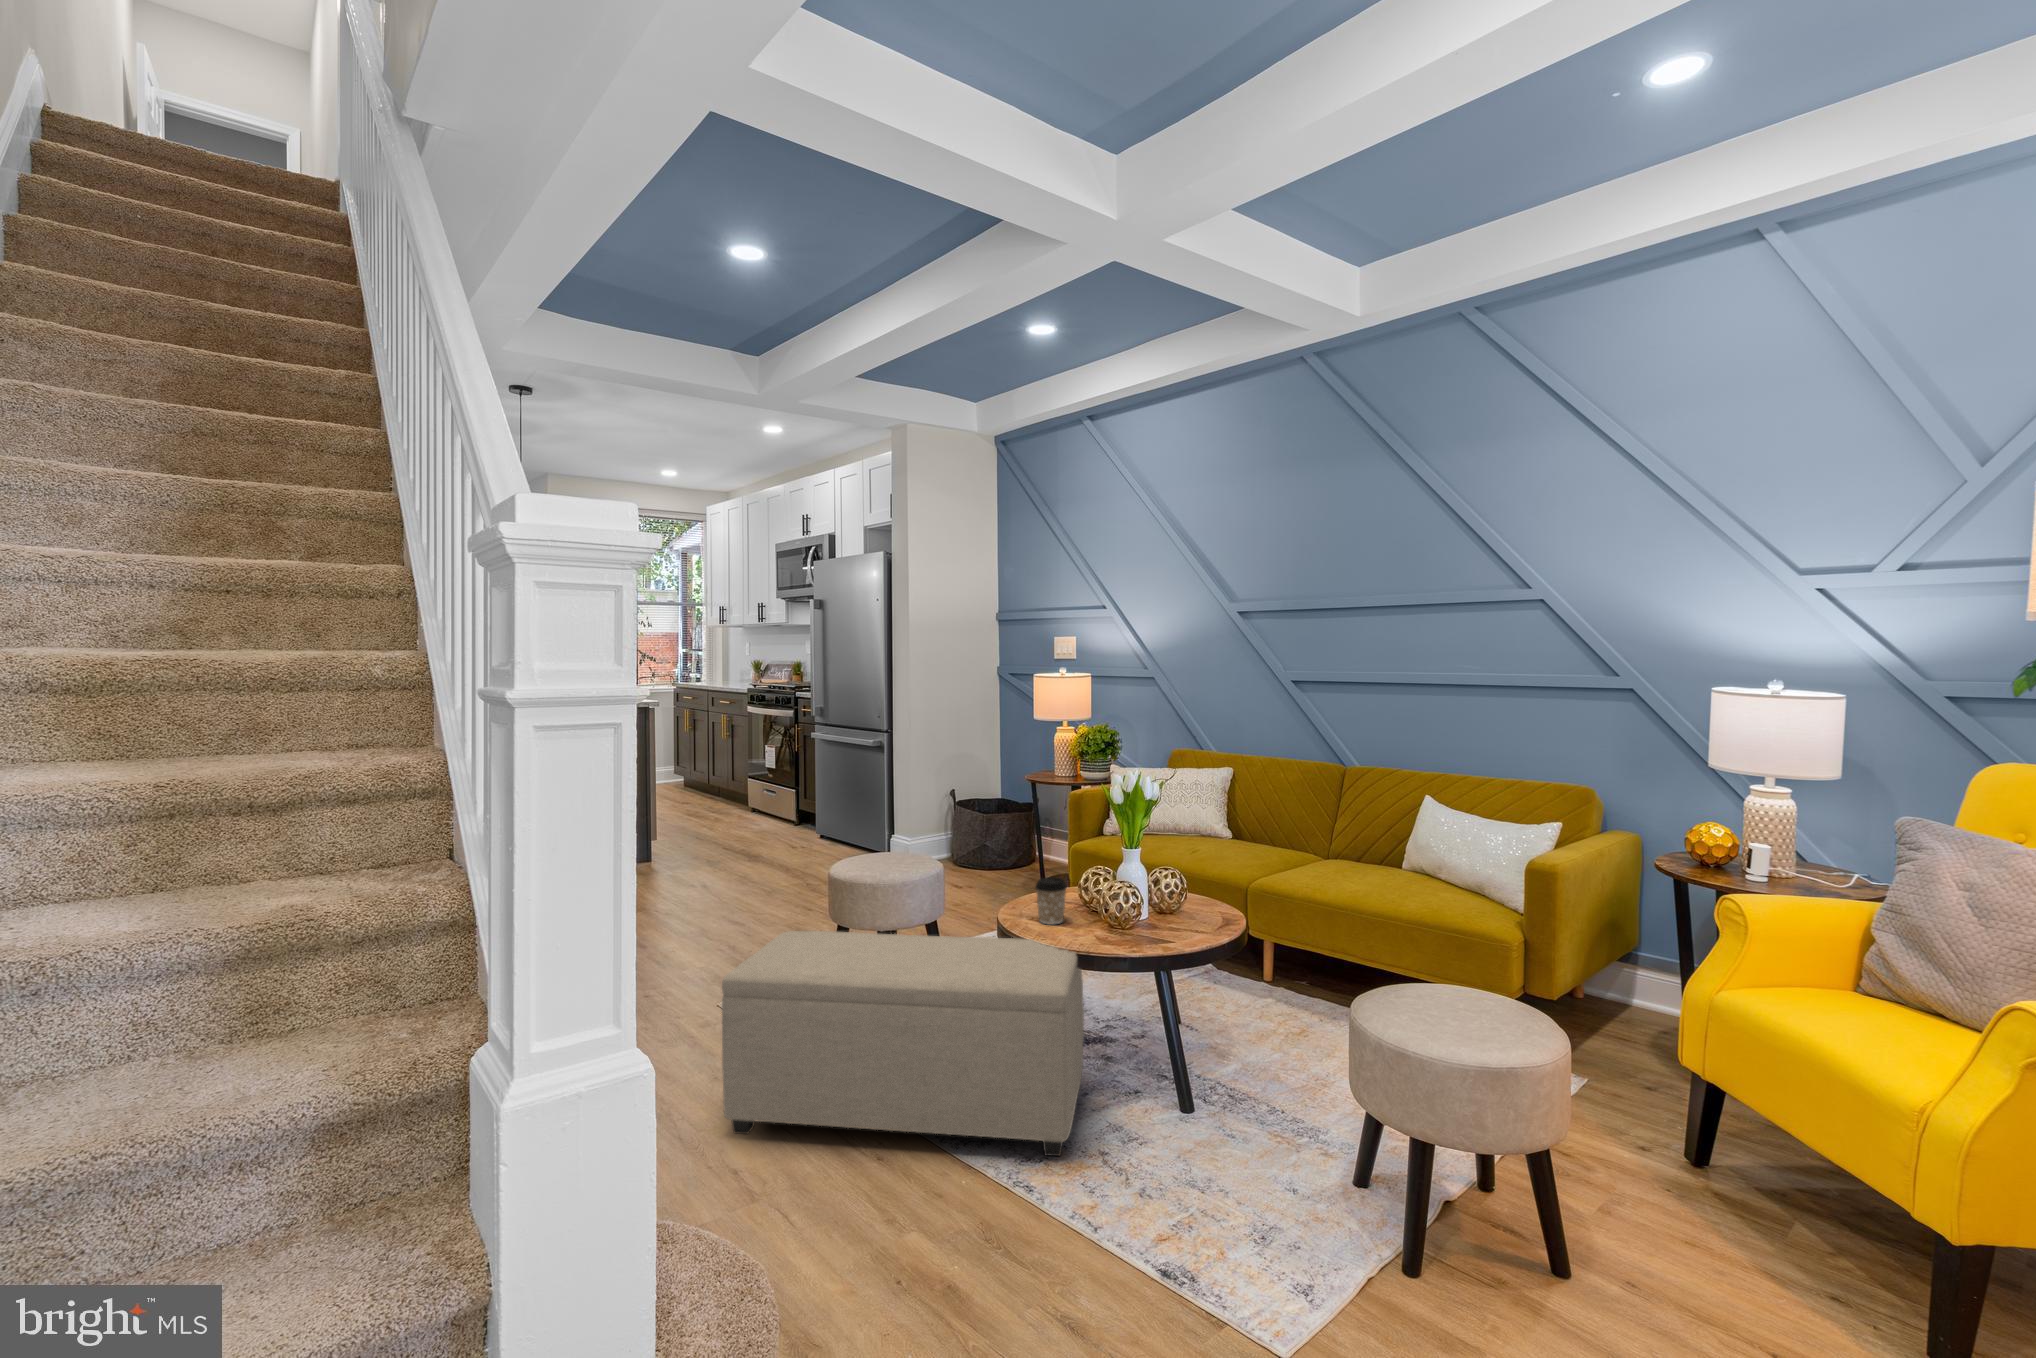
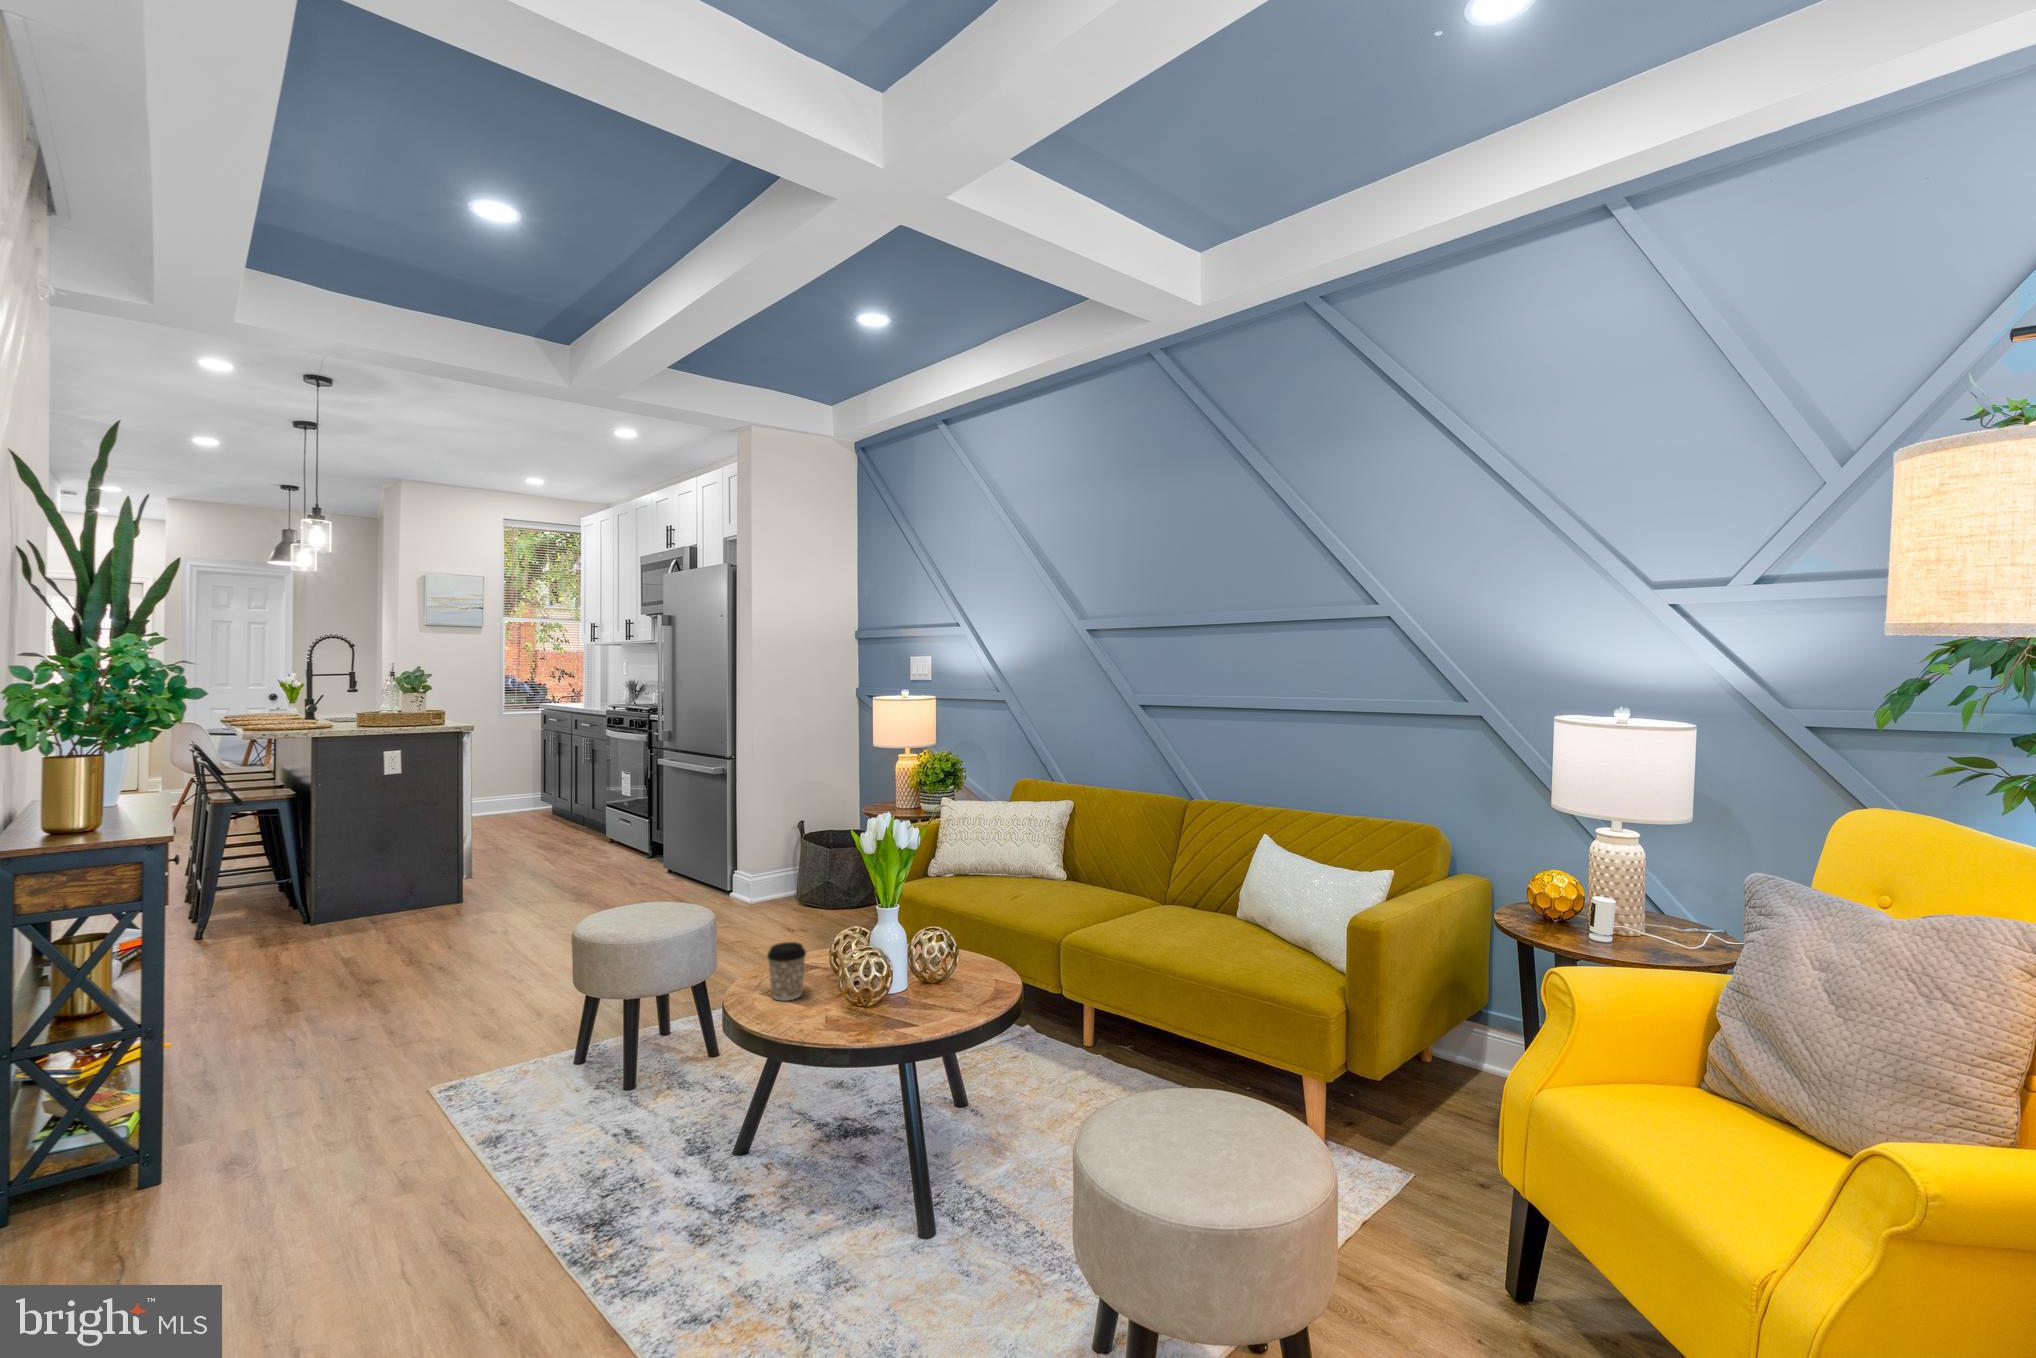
ottoman: present [722,931,1084,1157] -> none [318,1013,810,1312]

